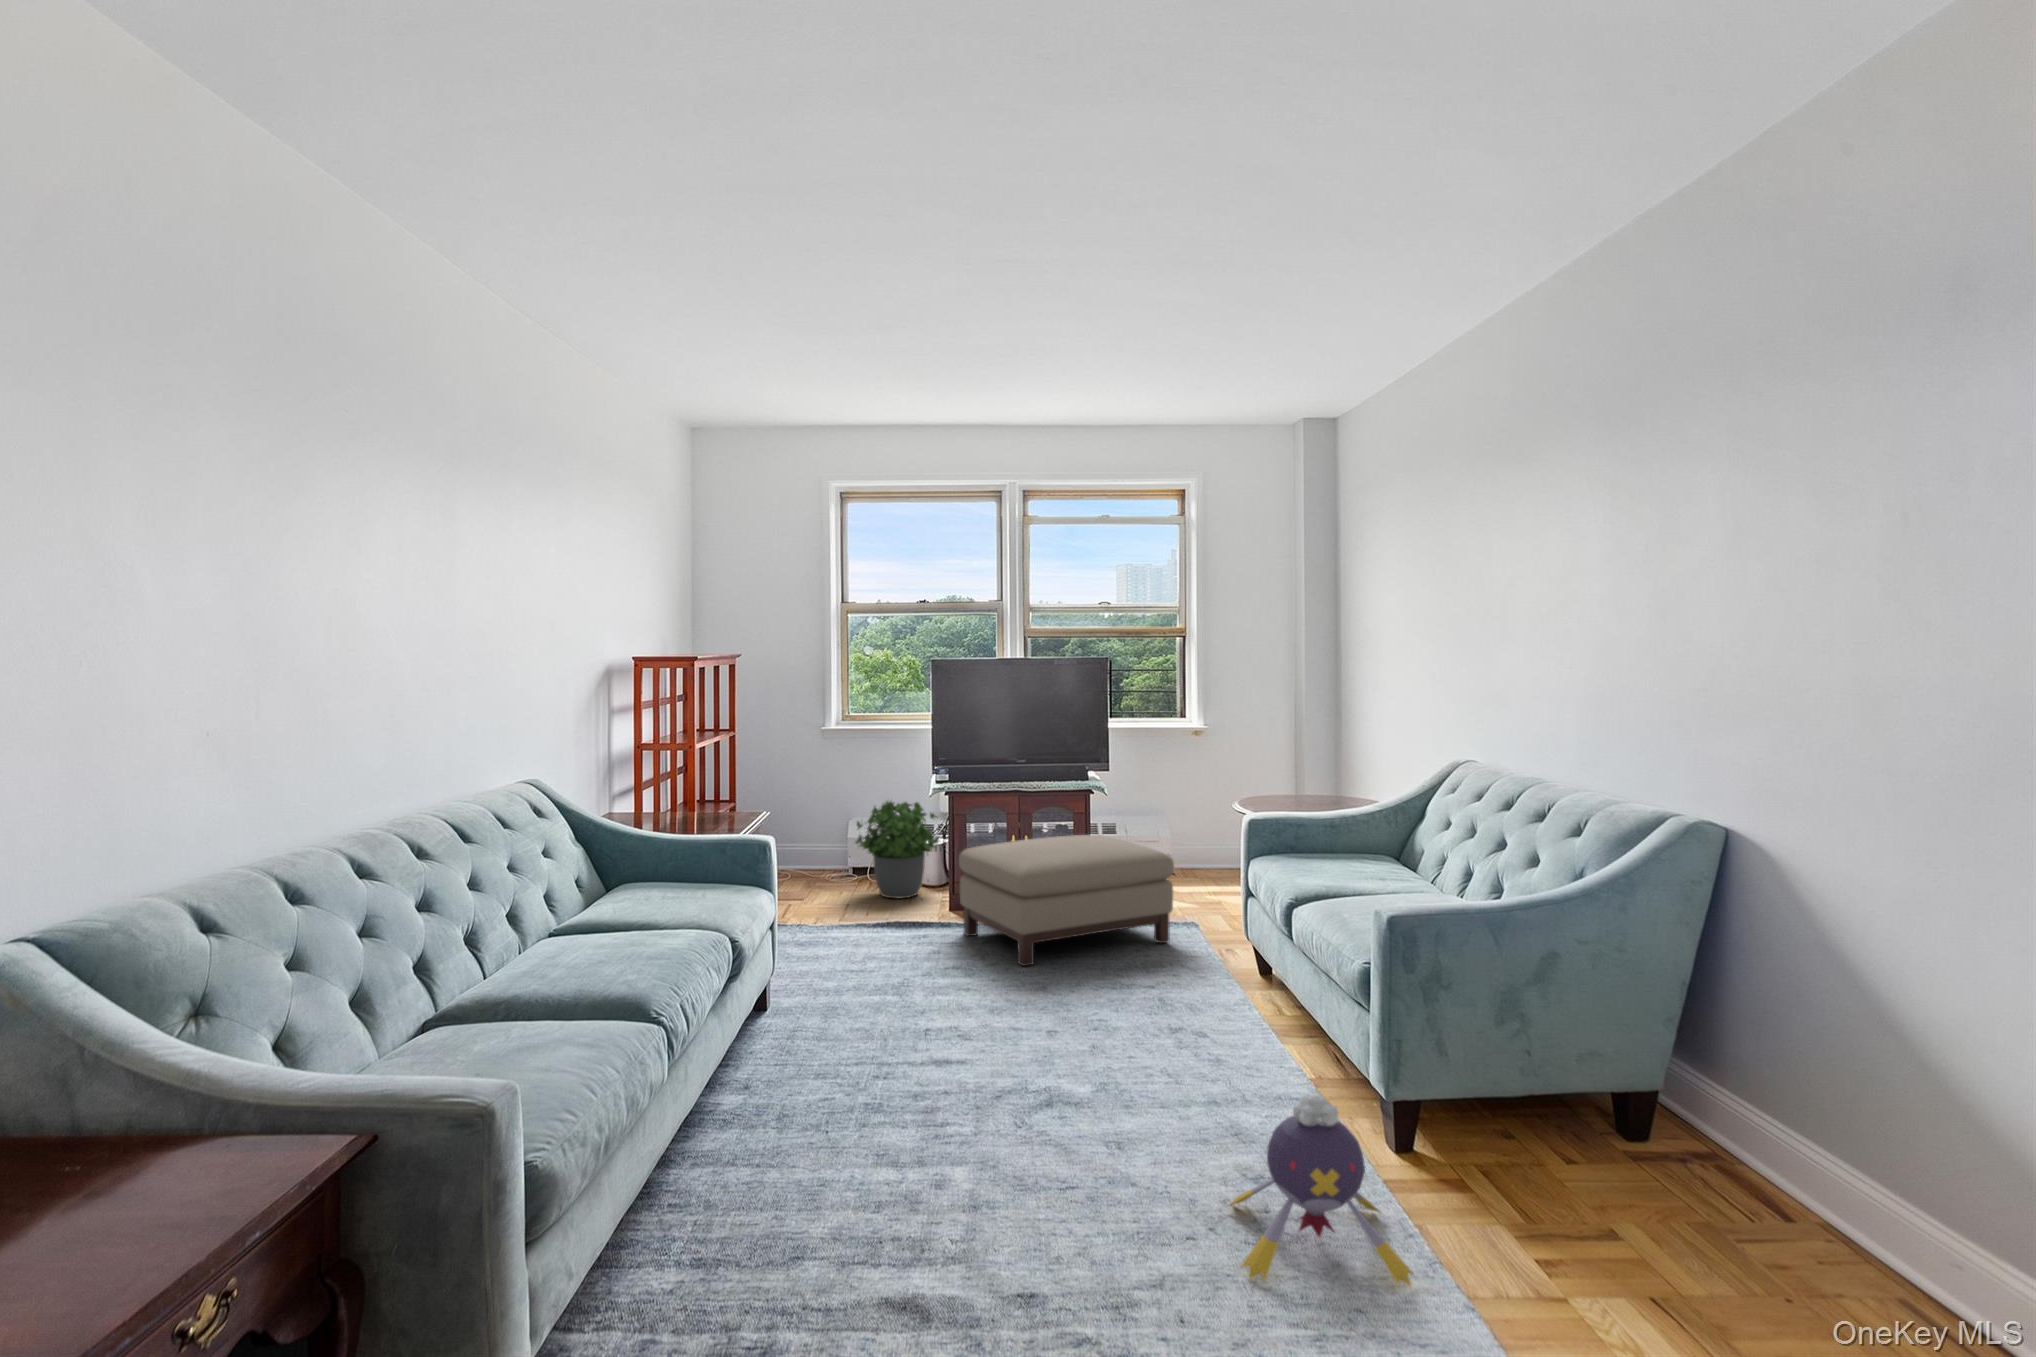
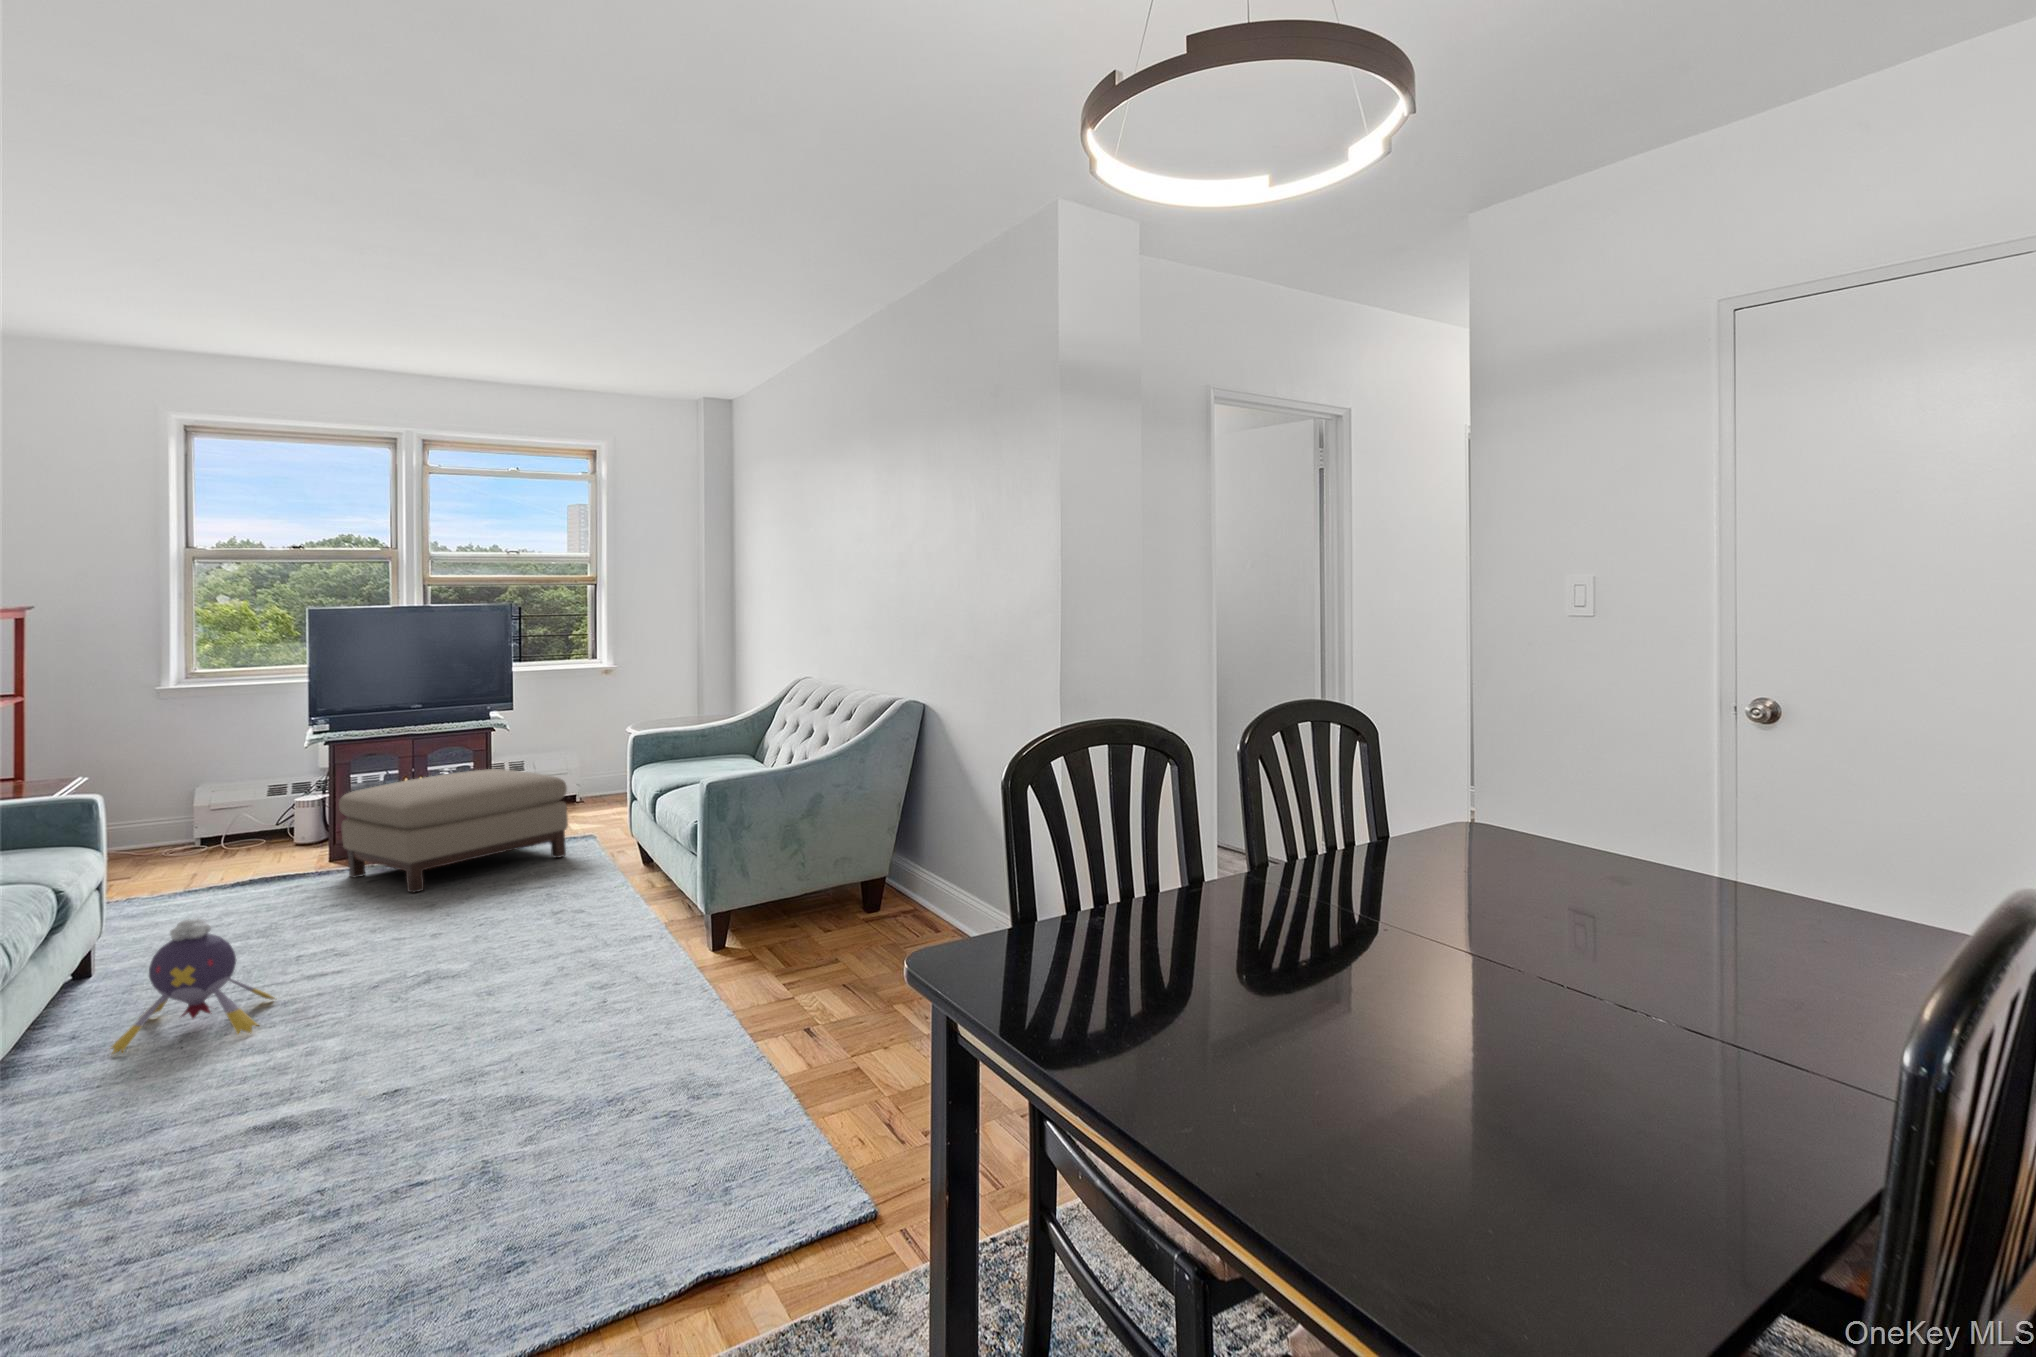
potted plant: present [856,801,939,899] -> none [213,753,322,857]
plush toy: present [1229,1094,1413,1285] -> present [111,919,274,1054]

